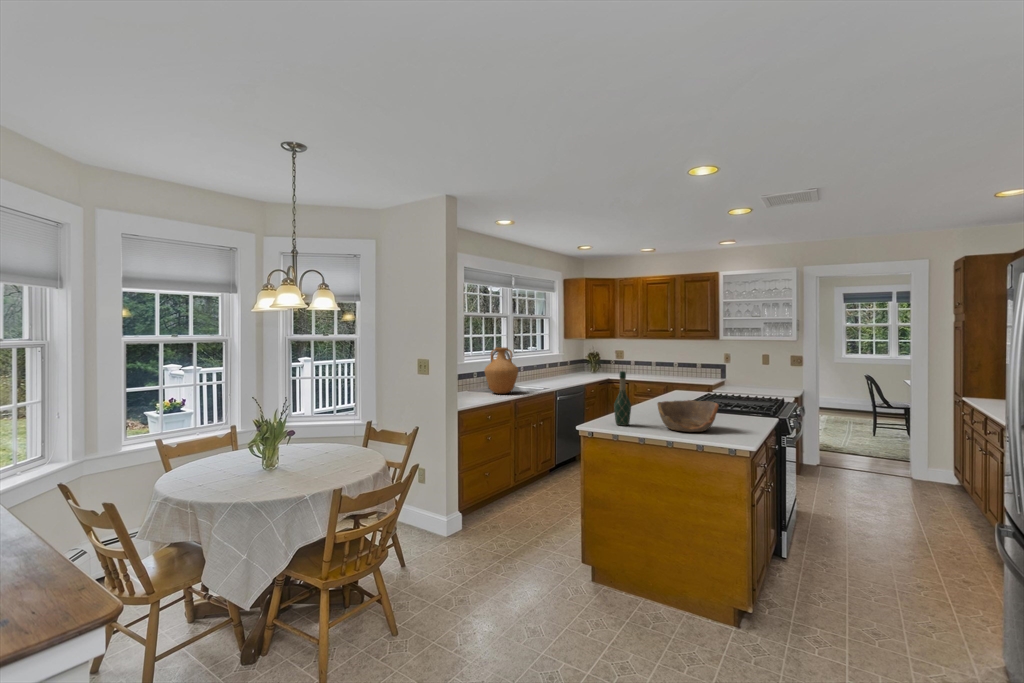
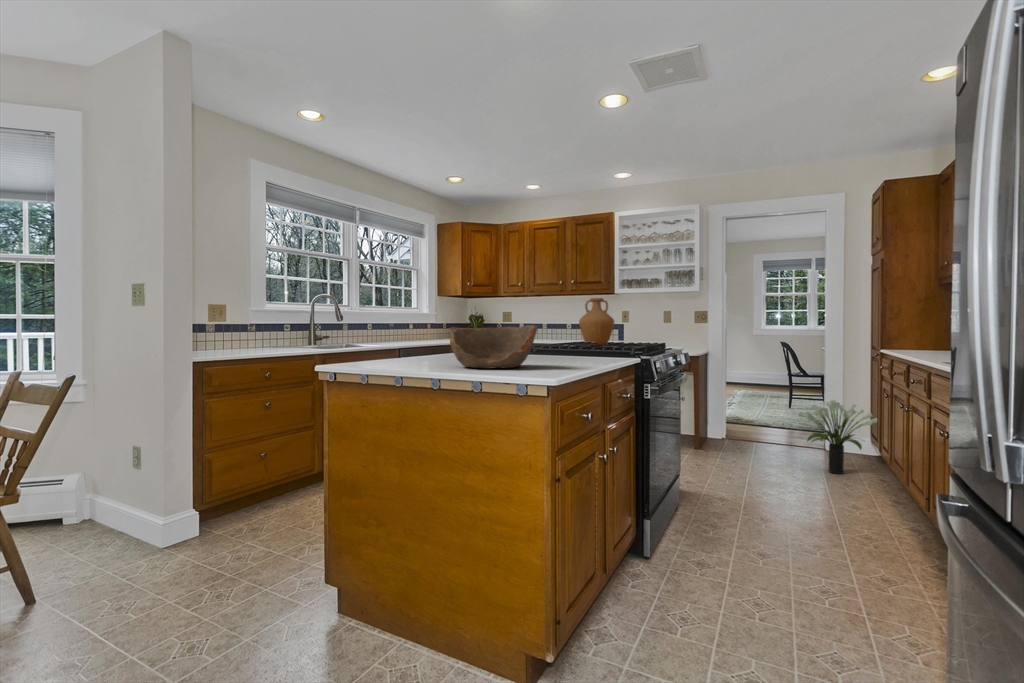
vase: present [484,347,518,394] -> present [579,298,614,346]
wine bottle: present [614,371,631,426] -> none [389,282,415,365]
potted plant: none [889,439,960,500] -> present [799,400,878,474]

